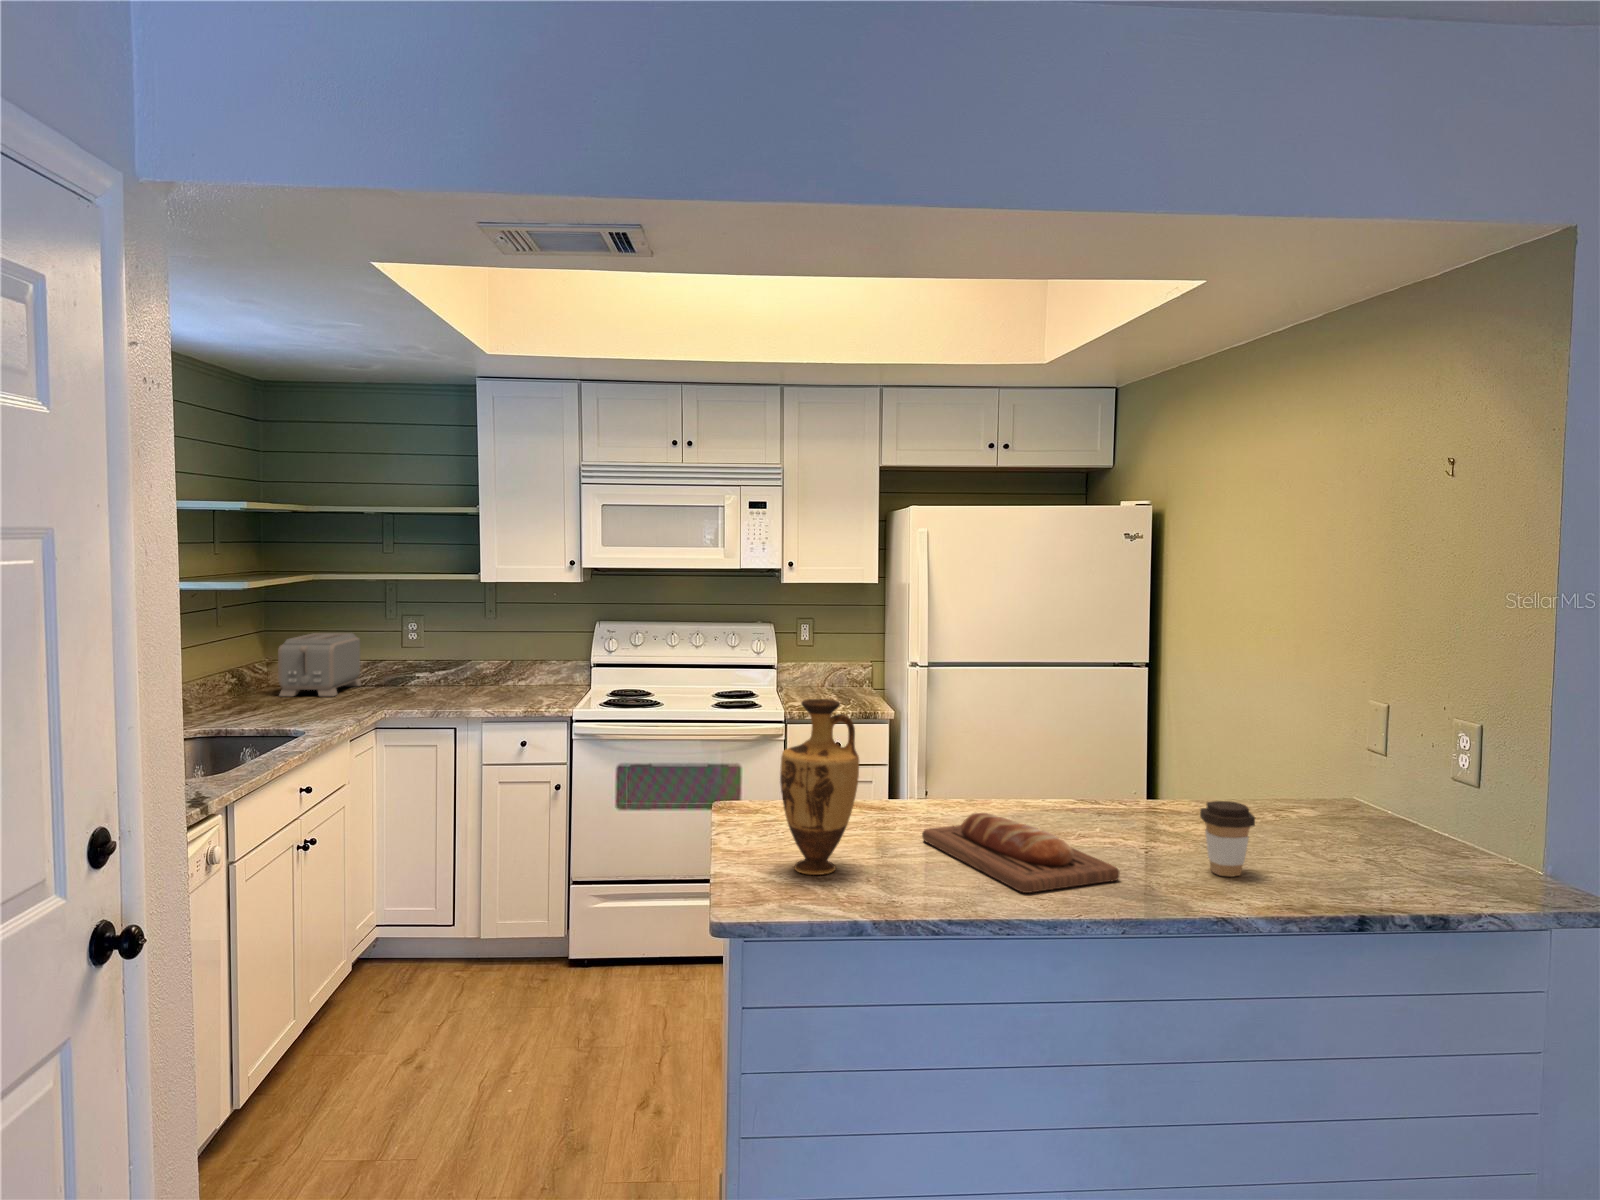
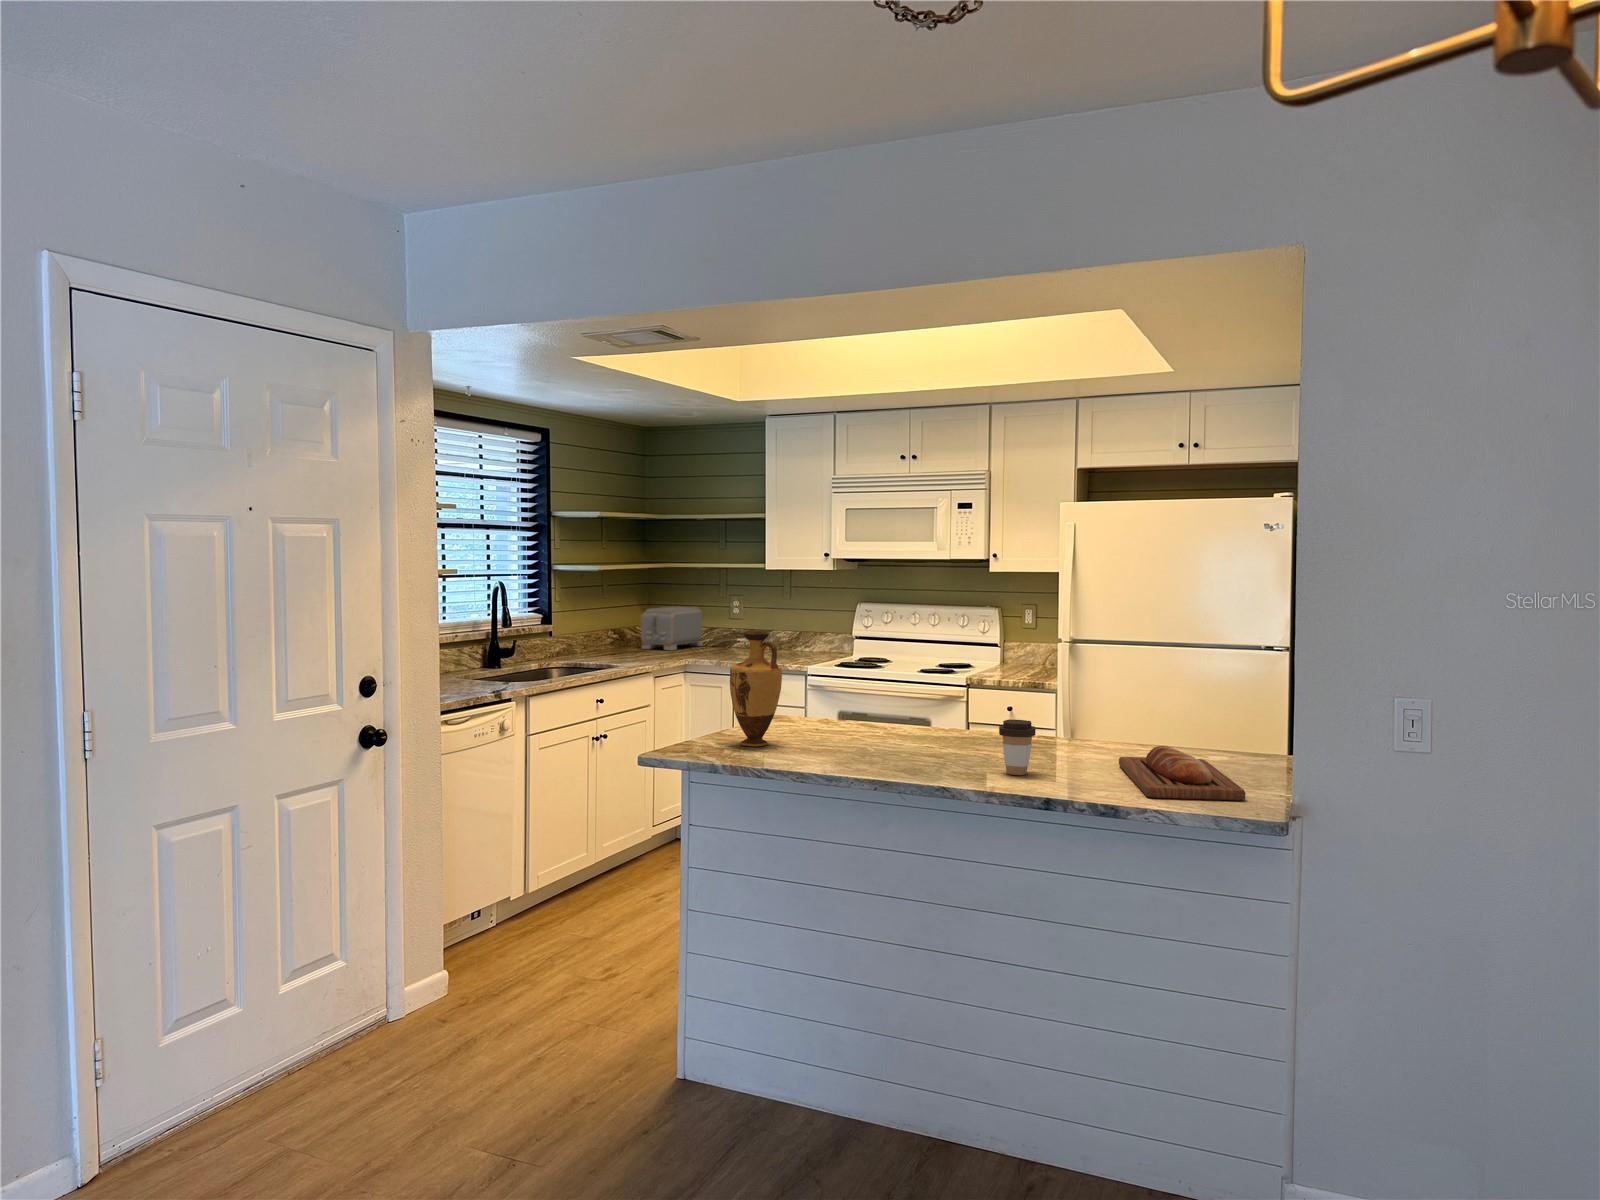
bread loaf: present [922,813,1119,893] -> present [1119,746,1245,801]

